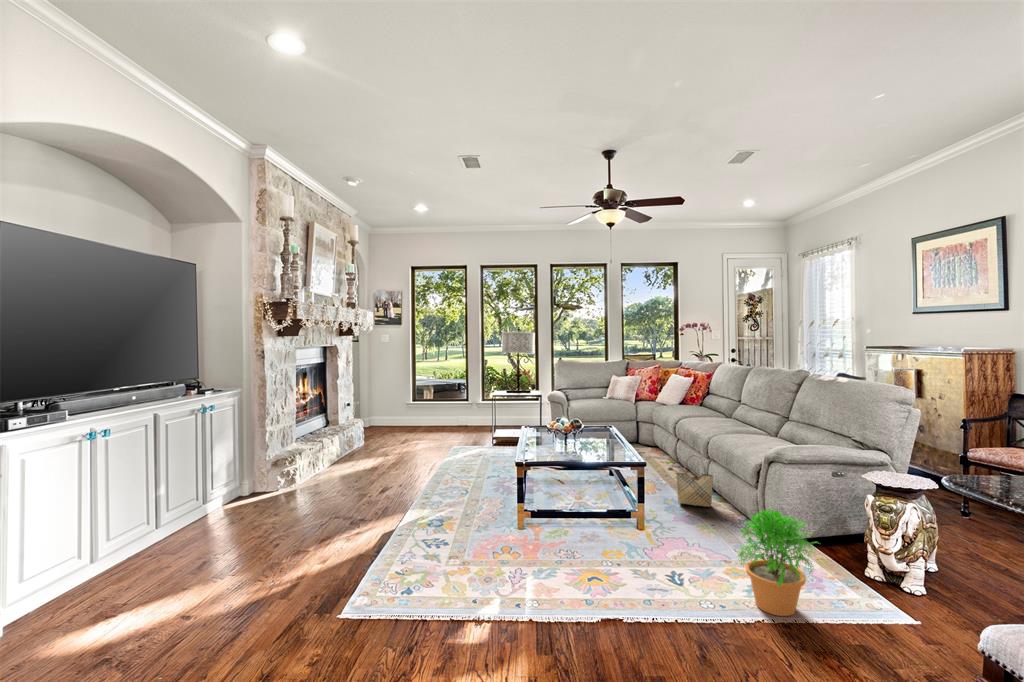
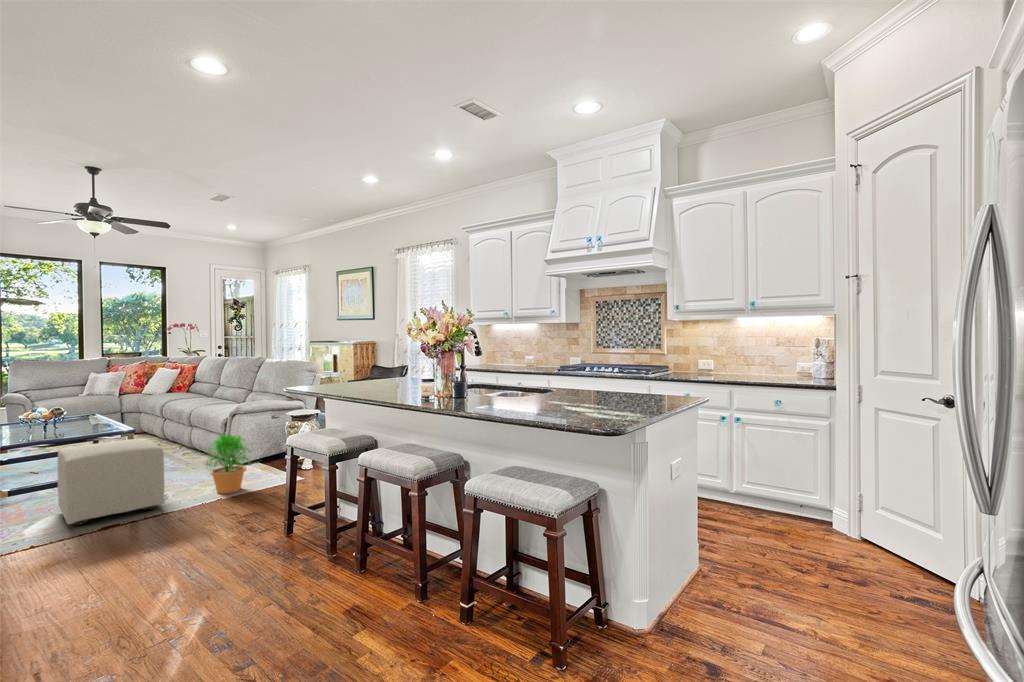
woven basket: present [676,460,713,507] -> none [162,424,194,461]
ottoman: none [562,486,680,612] -> present [58,438,165,525]

